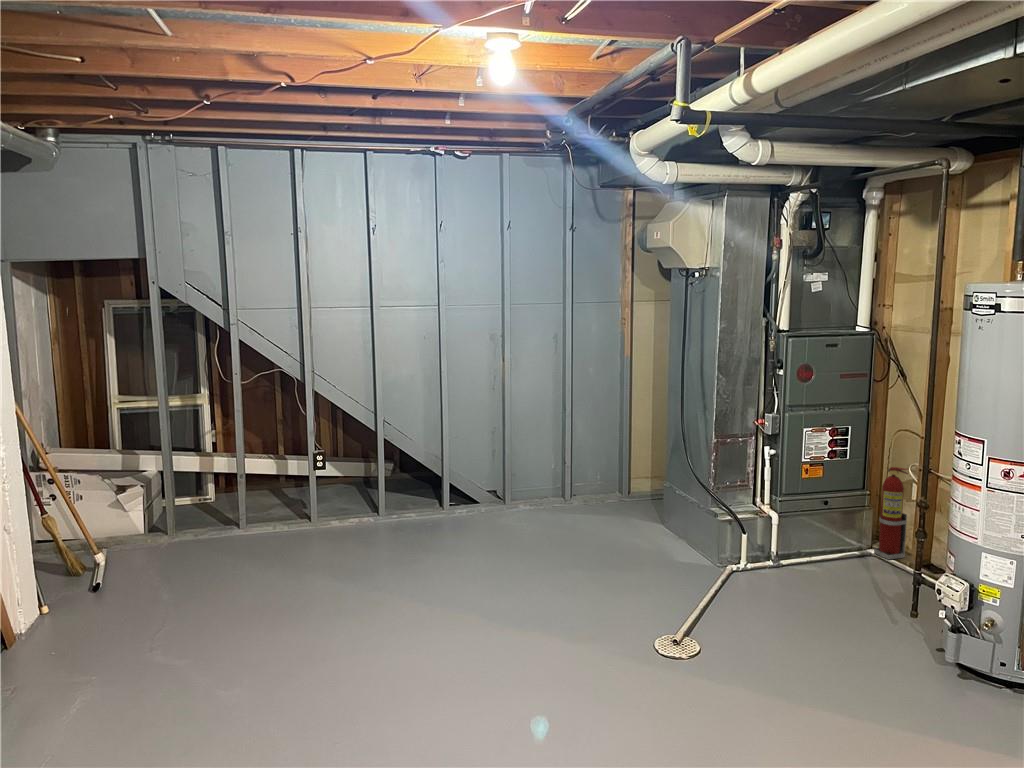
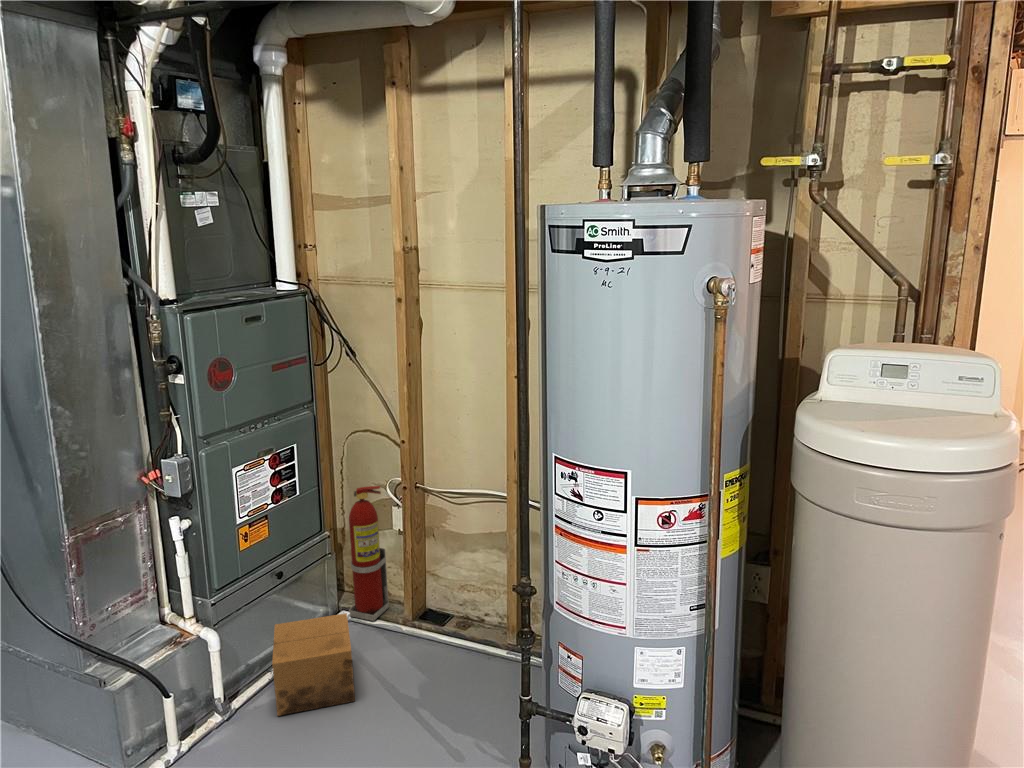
cardboard box: none [802,529,861,583] -> present [272,613,355,716]

